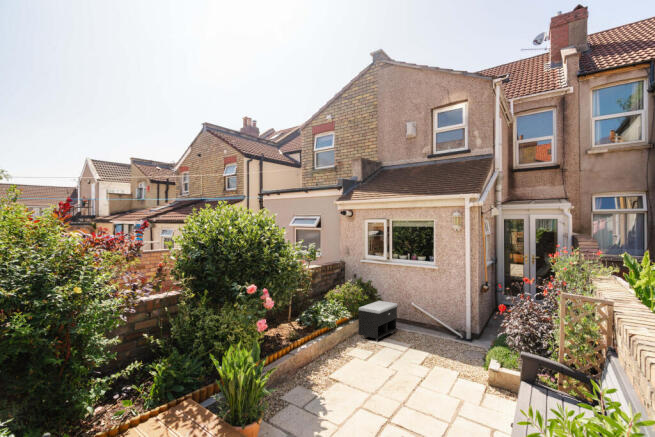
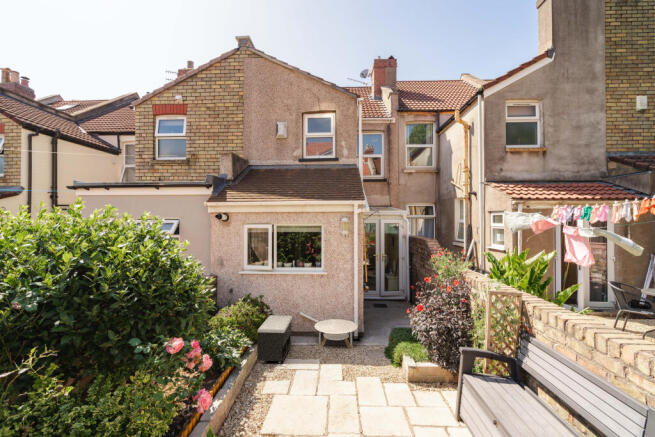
round table: none [420,315,466,345] -> present [314,319,358,348]

